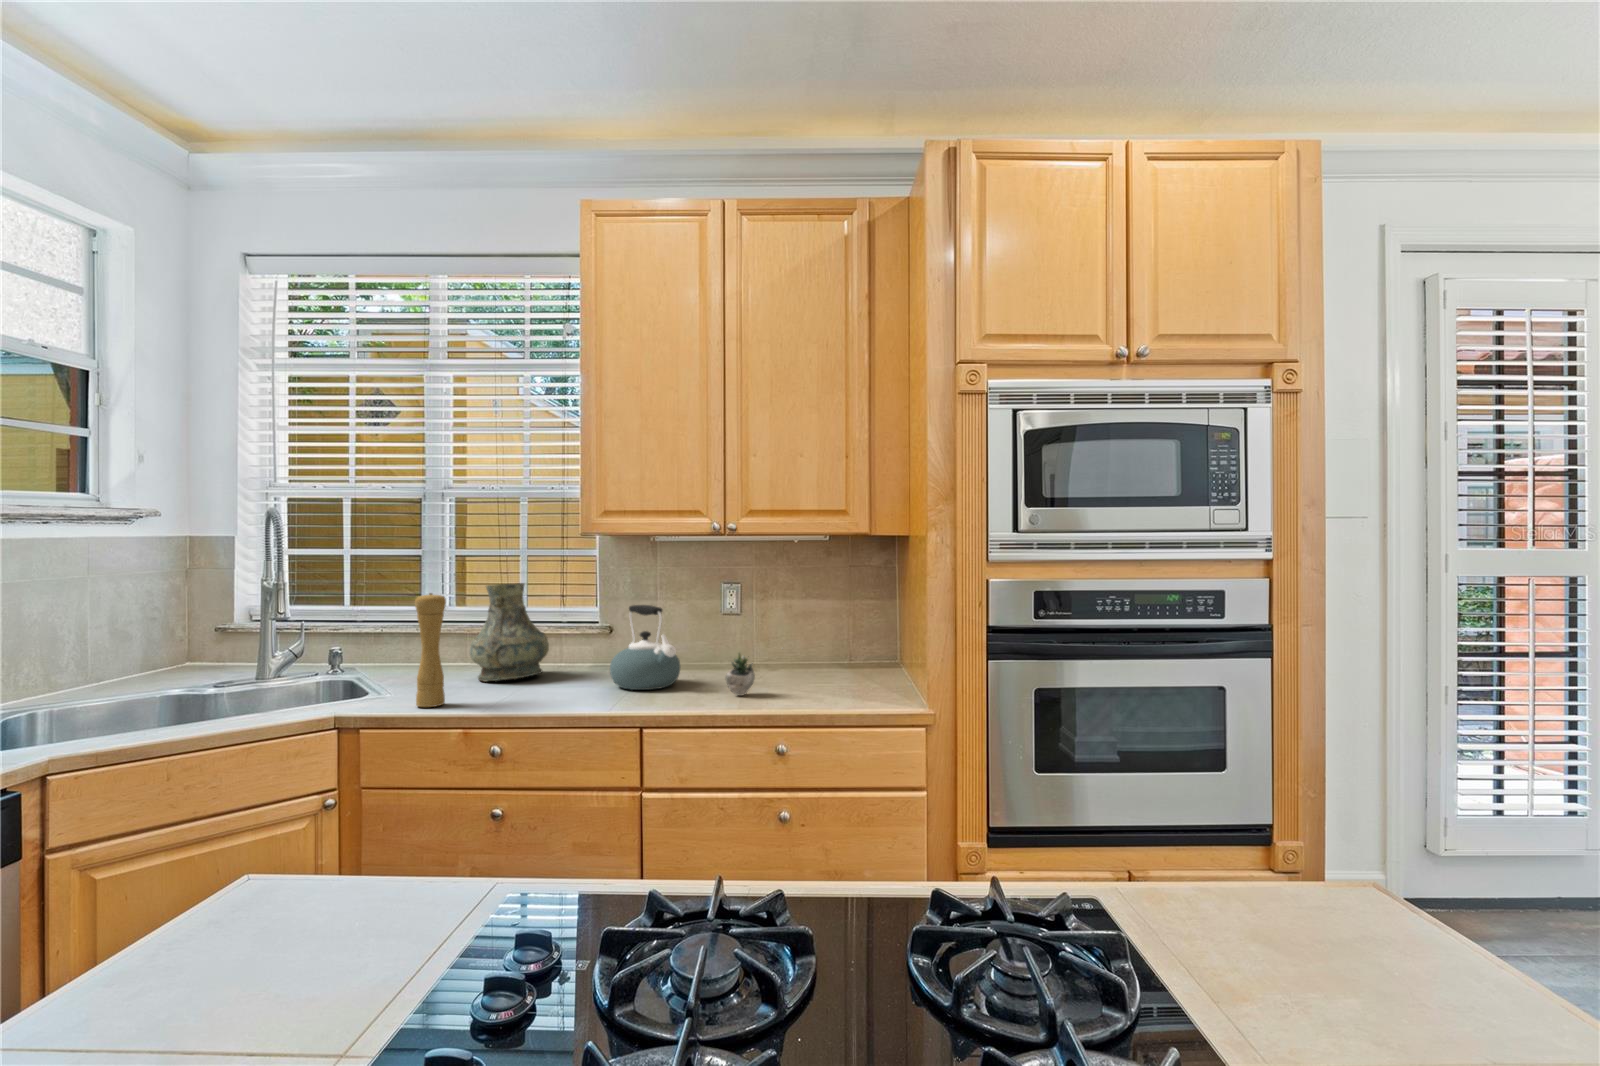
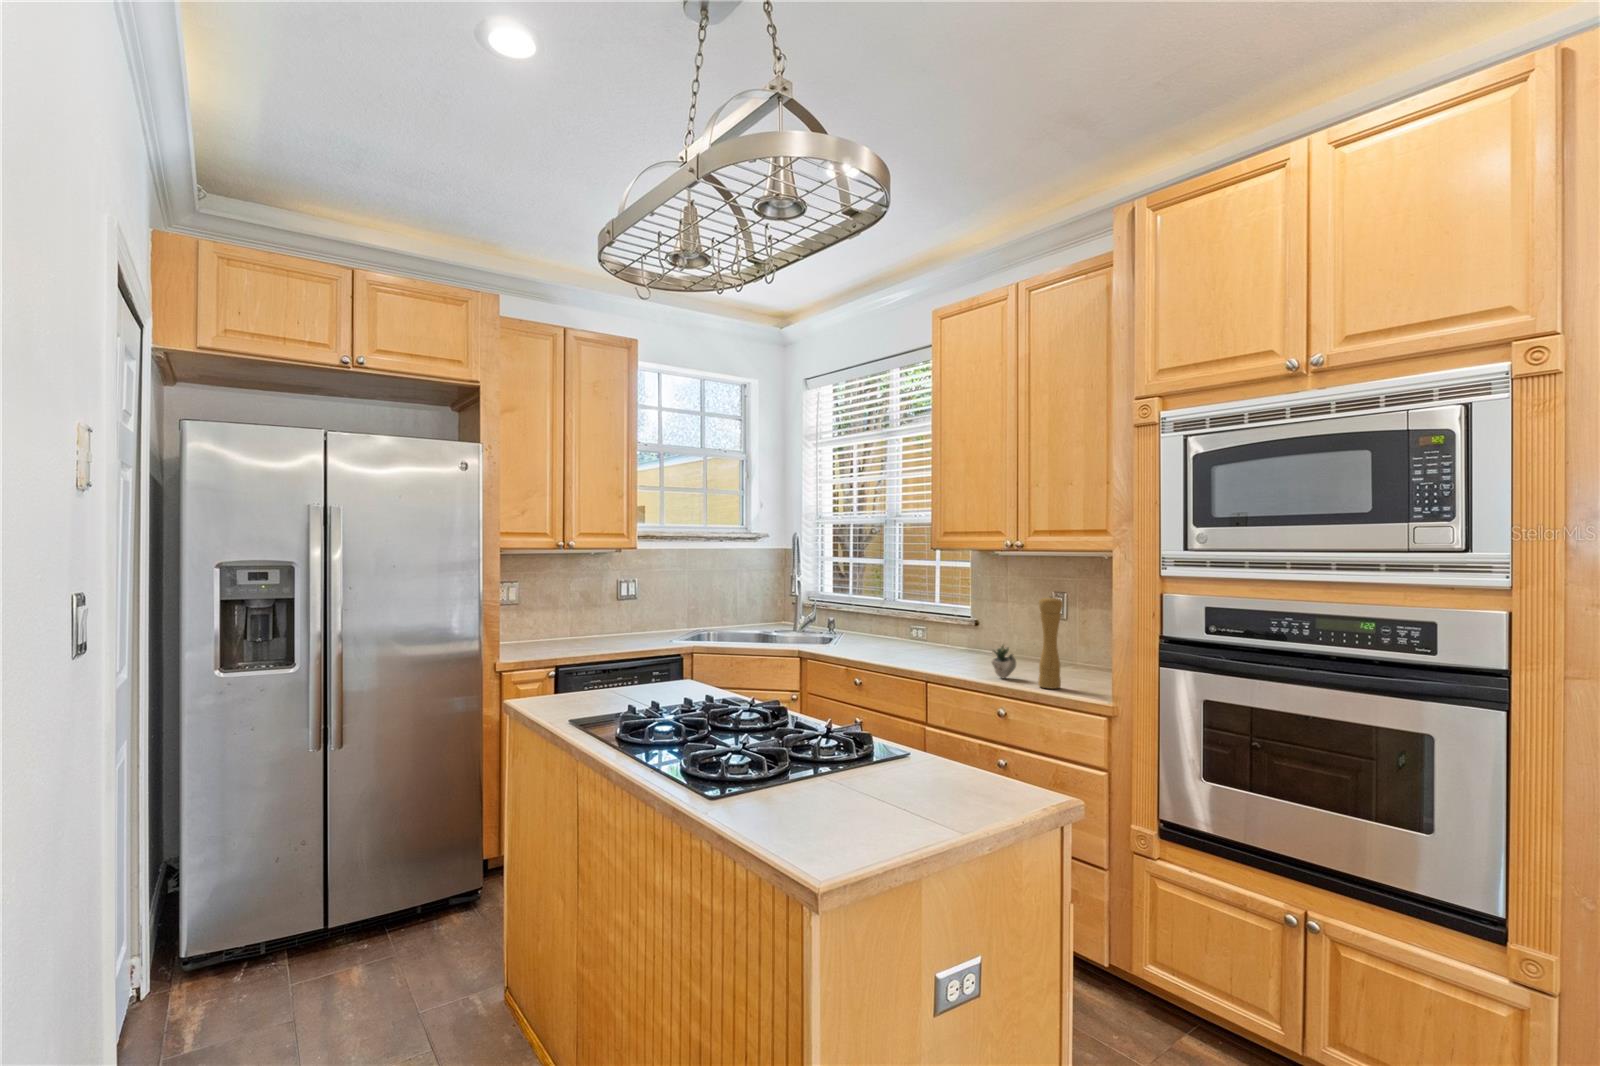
vase: present [470,583,549,682] -> none [877,583,931,650]
pepper mill: present [415,593,446,707] -> present [1038,597,1063,689]
kettle: present [610,605,680,690] -> none [938,603,992,667]

